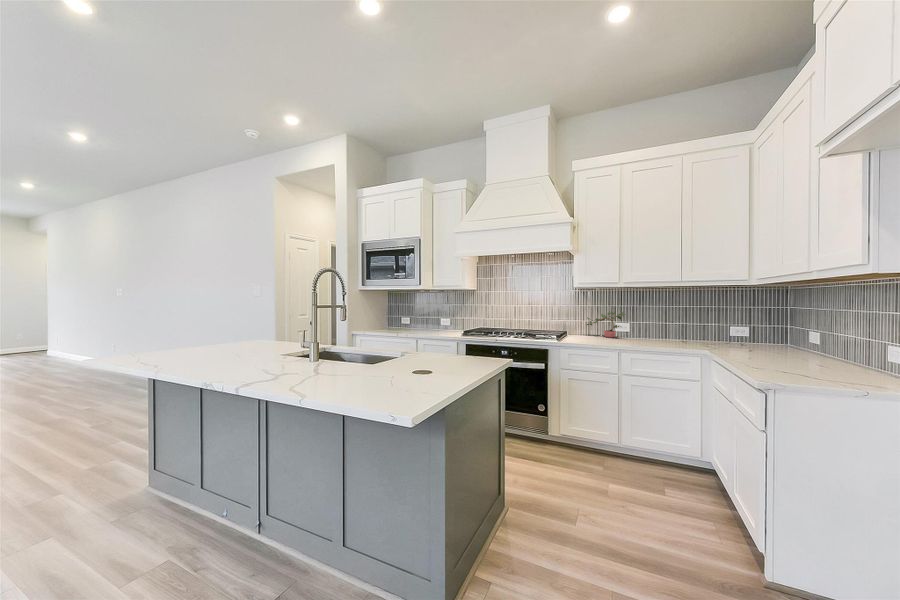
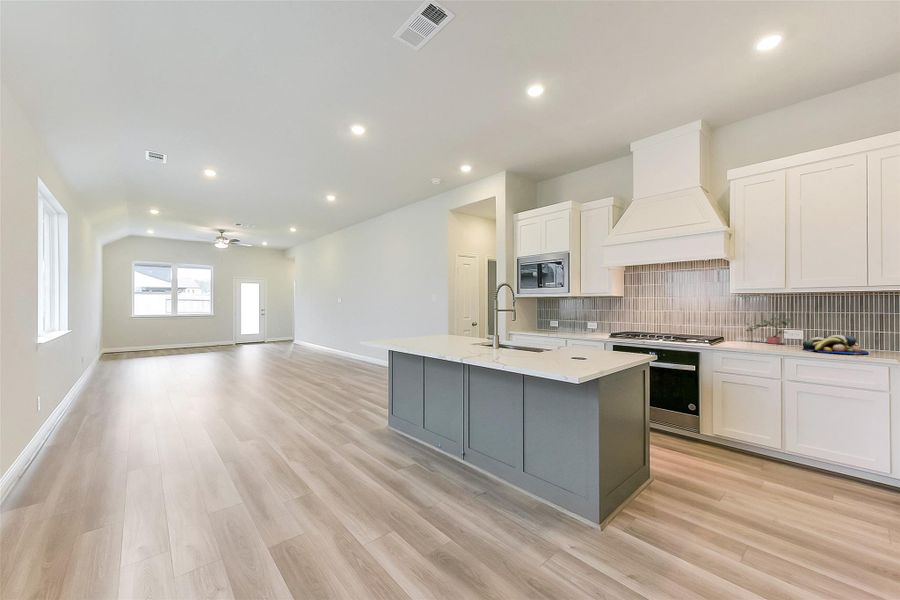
fruit bowl: none [636,329,686,348] -> present [803,335,869,354]

